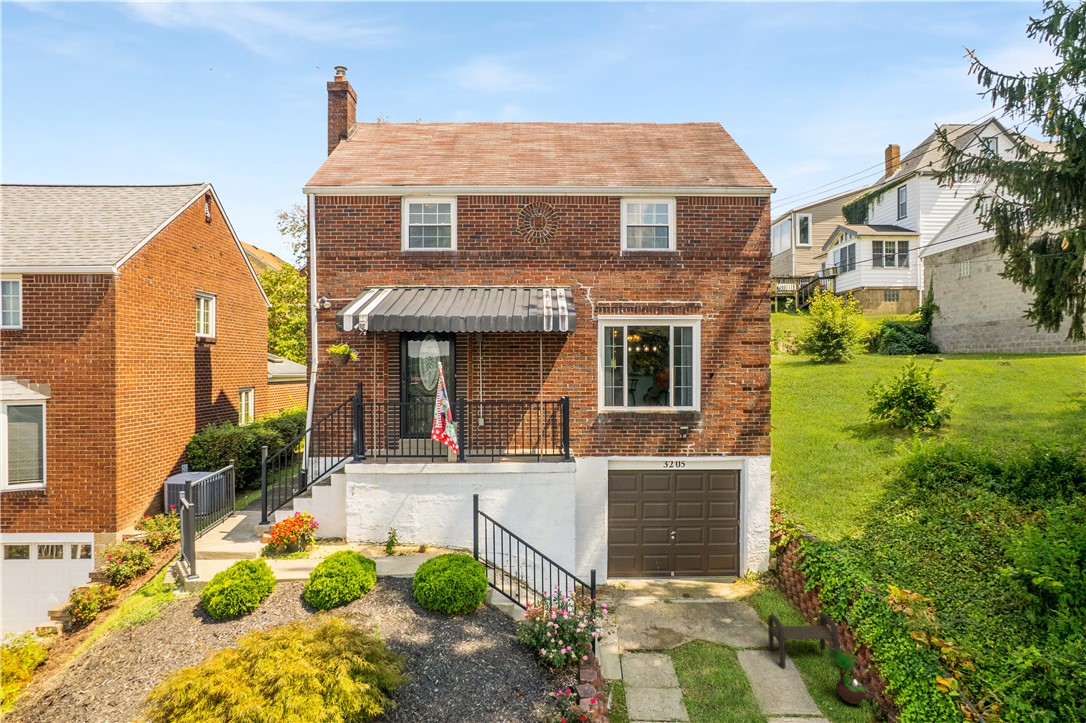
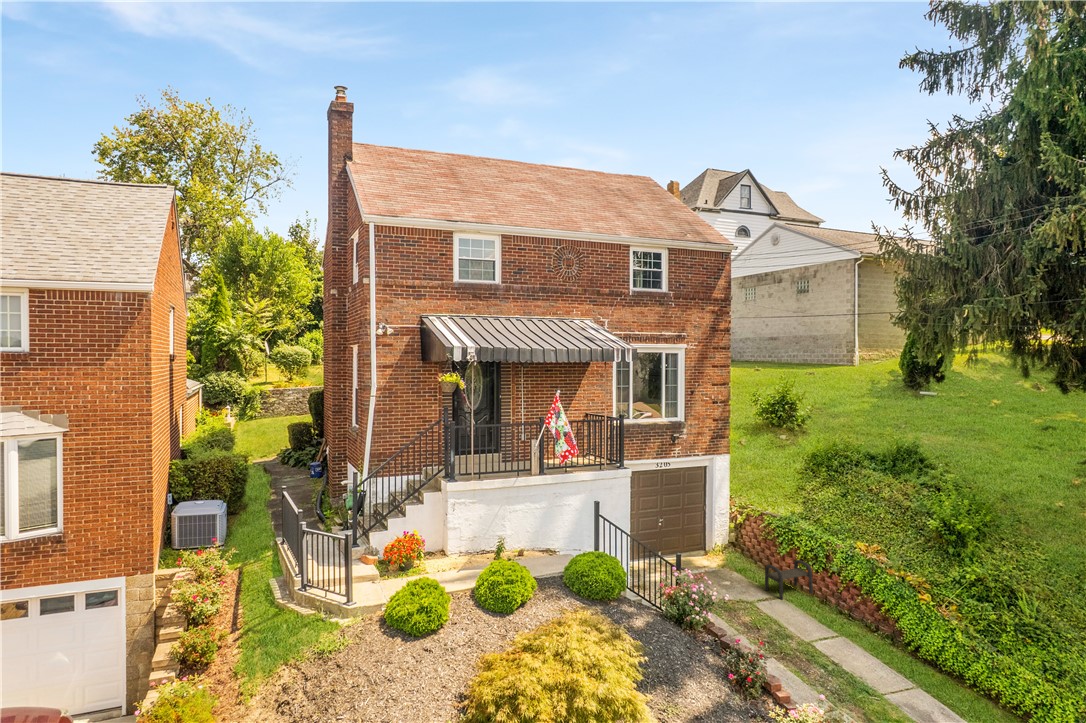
potted tree: present [826,649,865,704] -> none [814,573,842,611]

